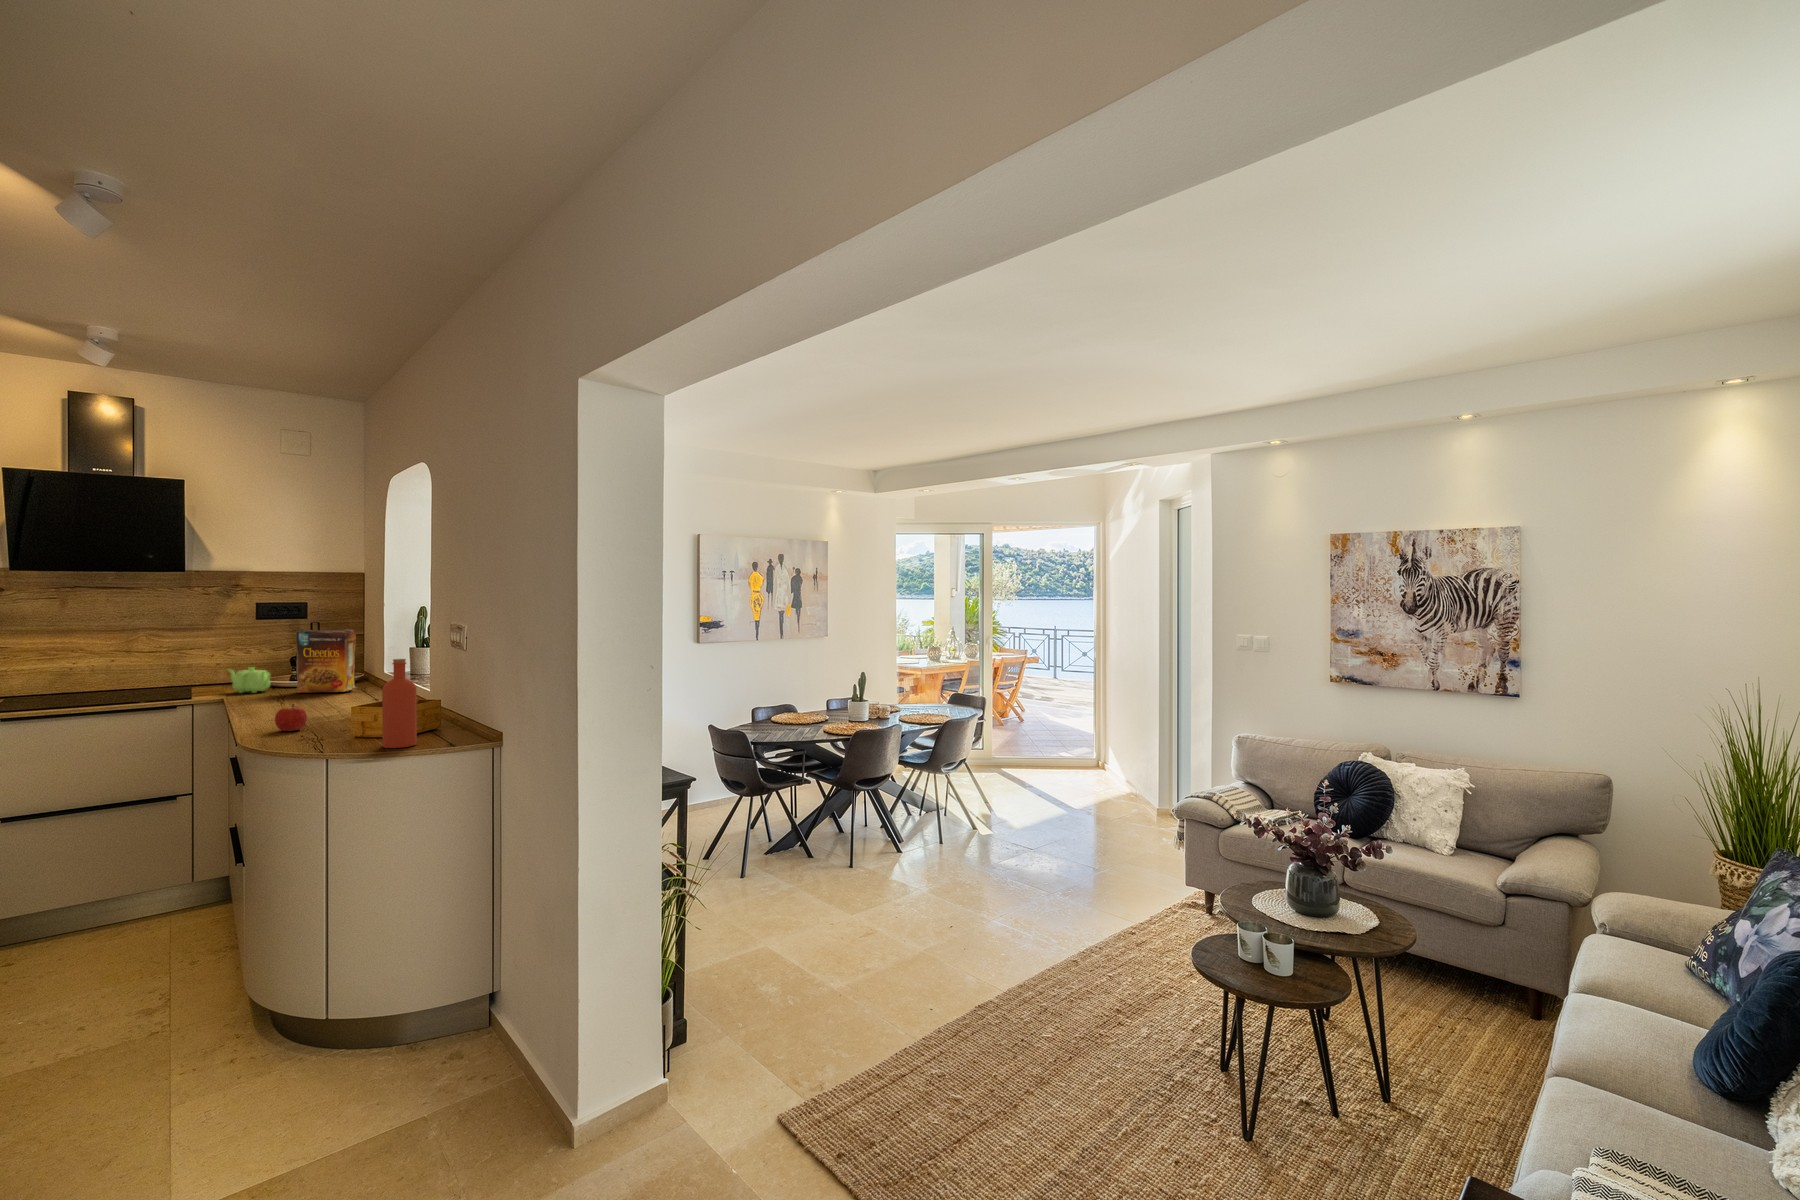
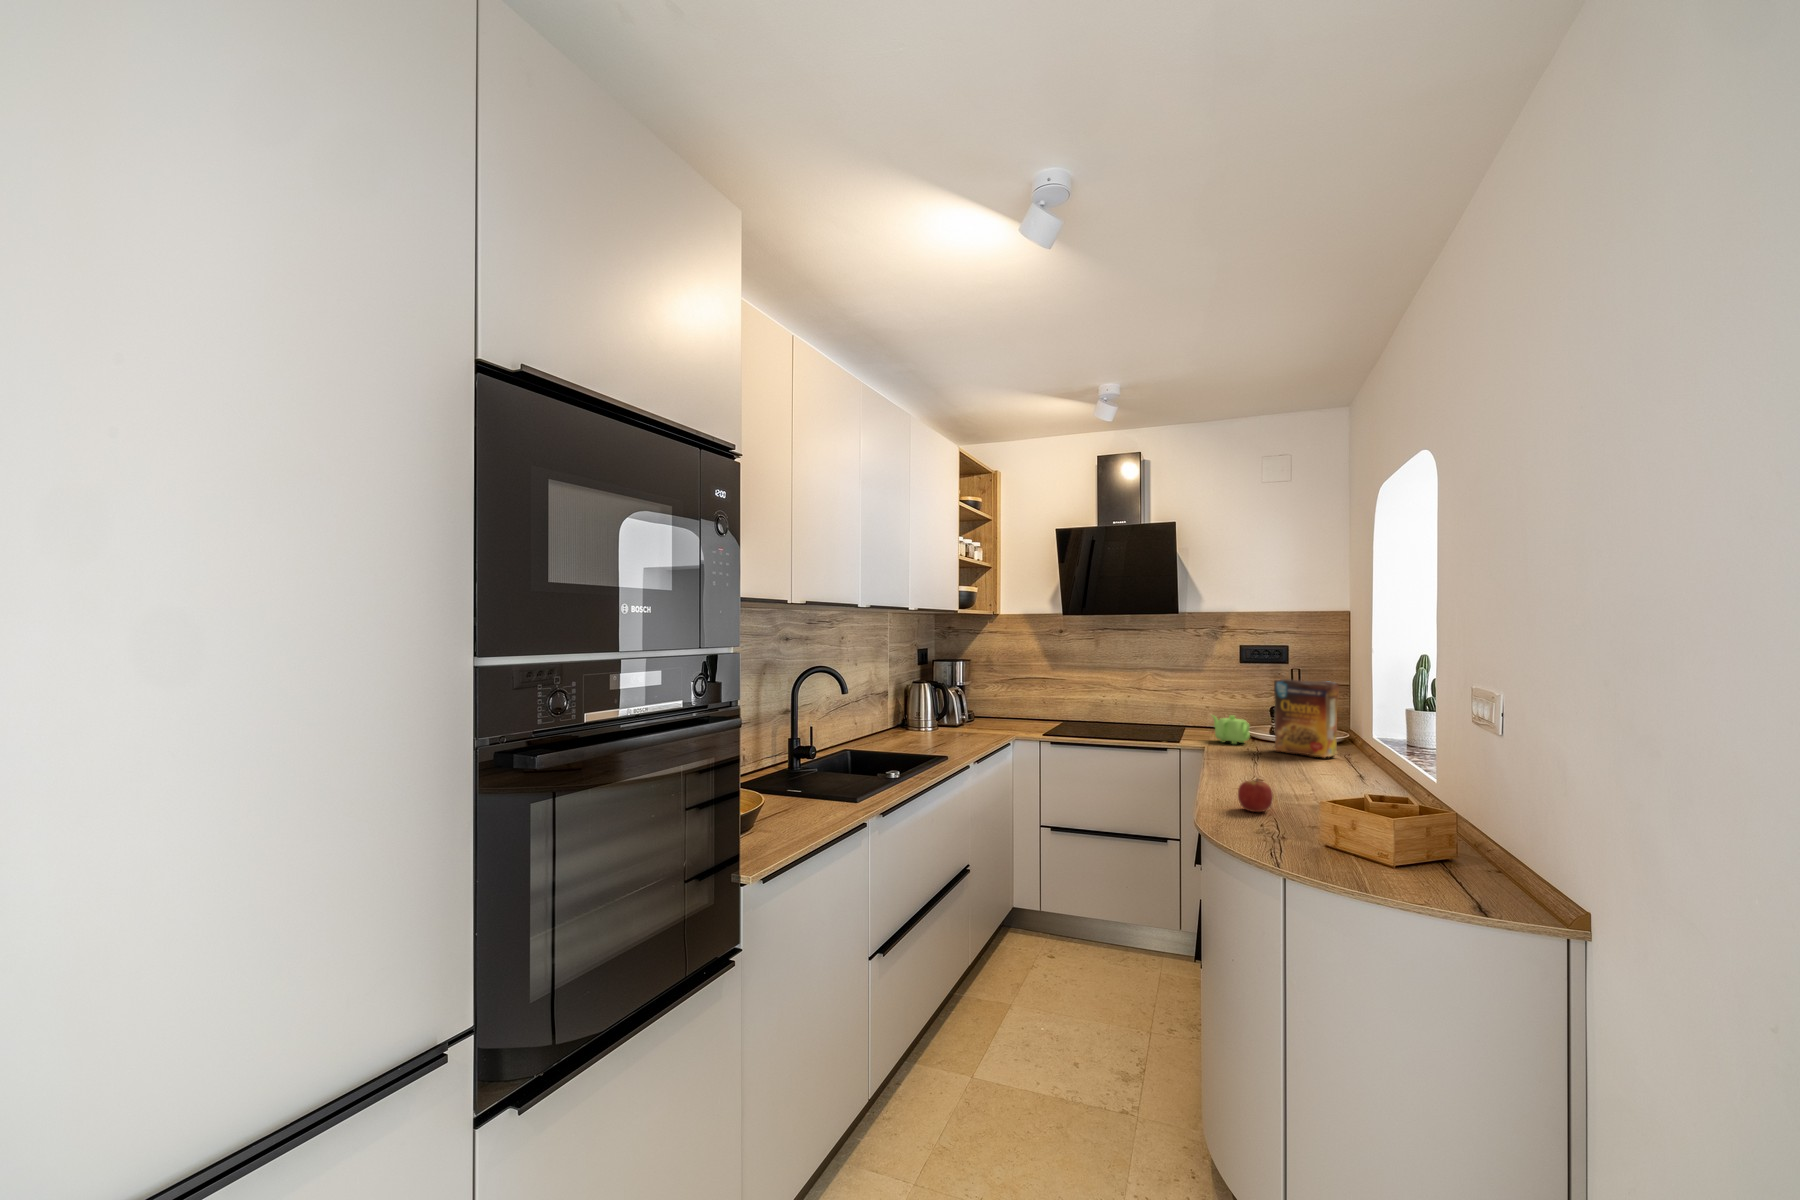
bottle: present [382,659,417,748] -> none [1365,744,1417,887]

